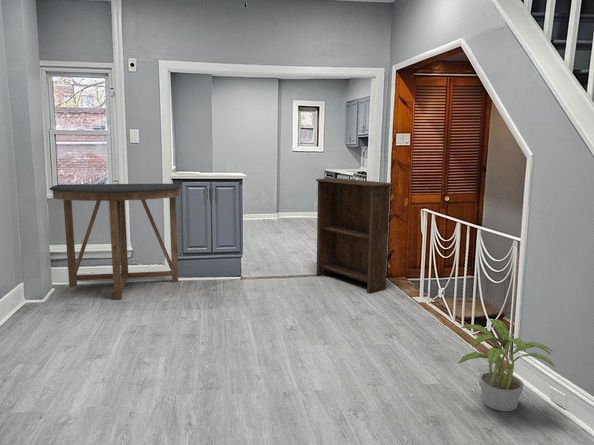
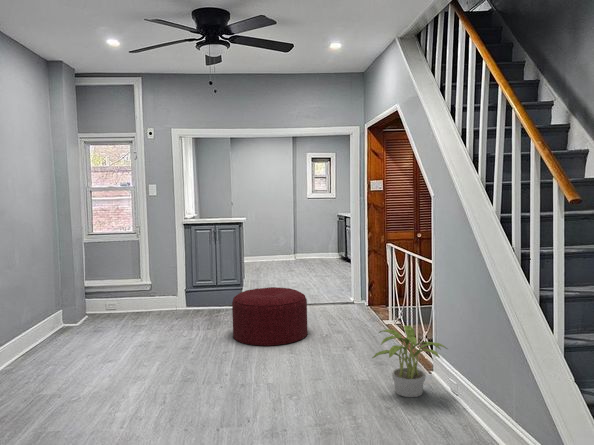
bookshelf: present [316,178,393,293] -> none [304,220,364,317]
console table: present [50,183,182,300] -> none [84,228,191,323]
ottoman: none [246,259,335,333] -> present [232,287,308,346]

